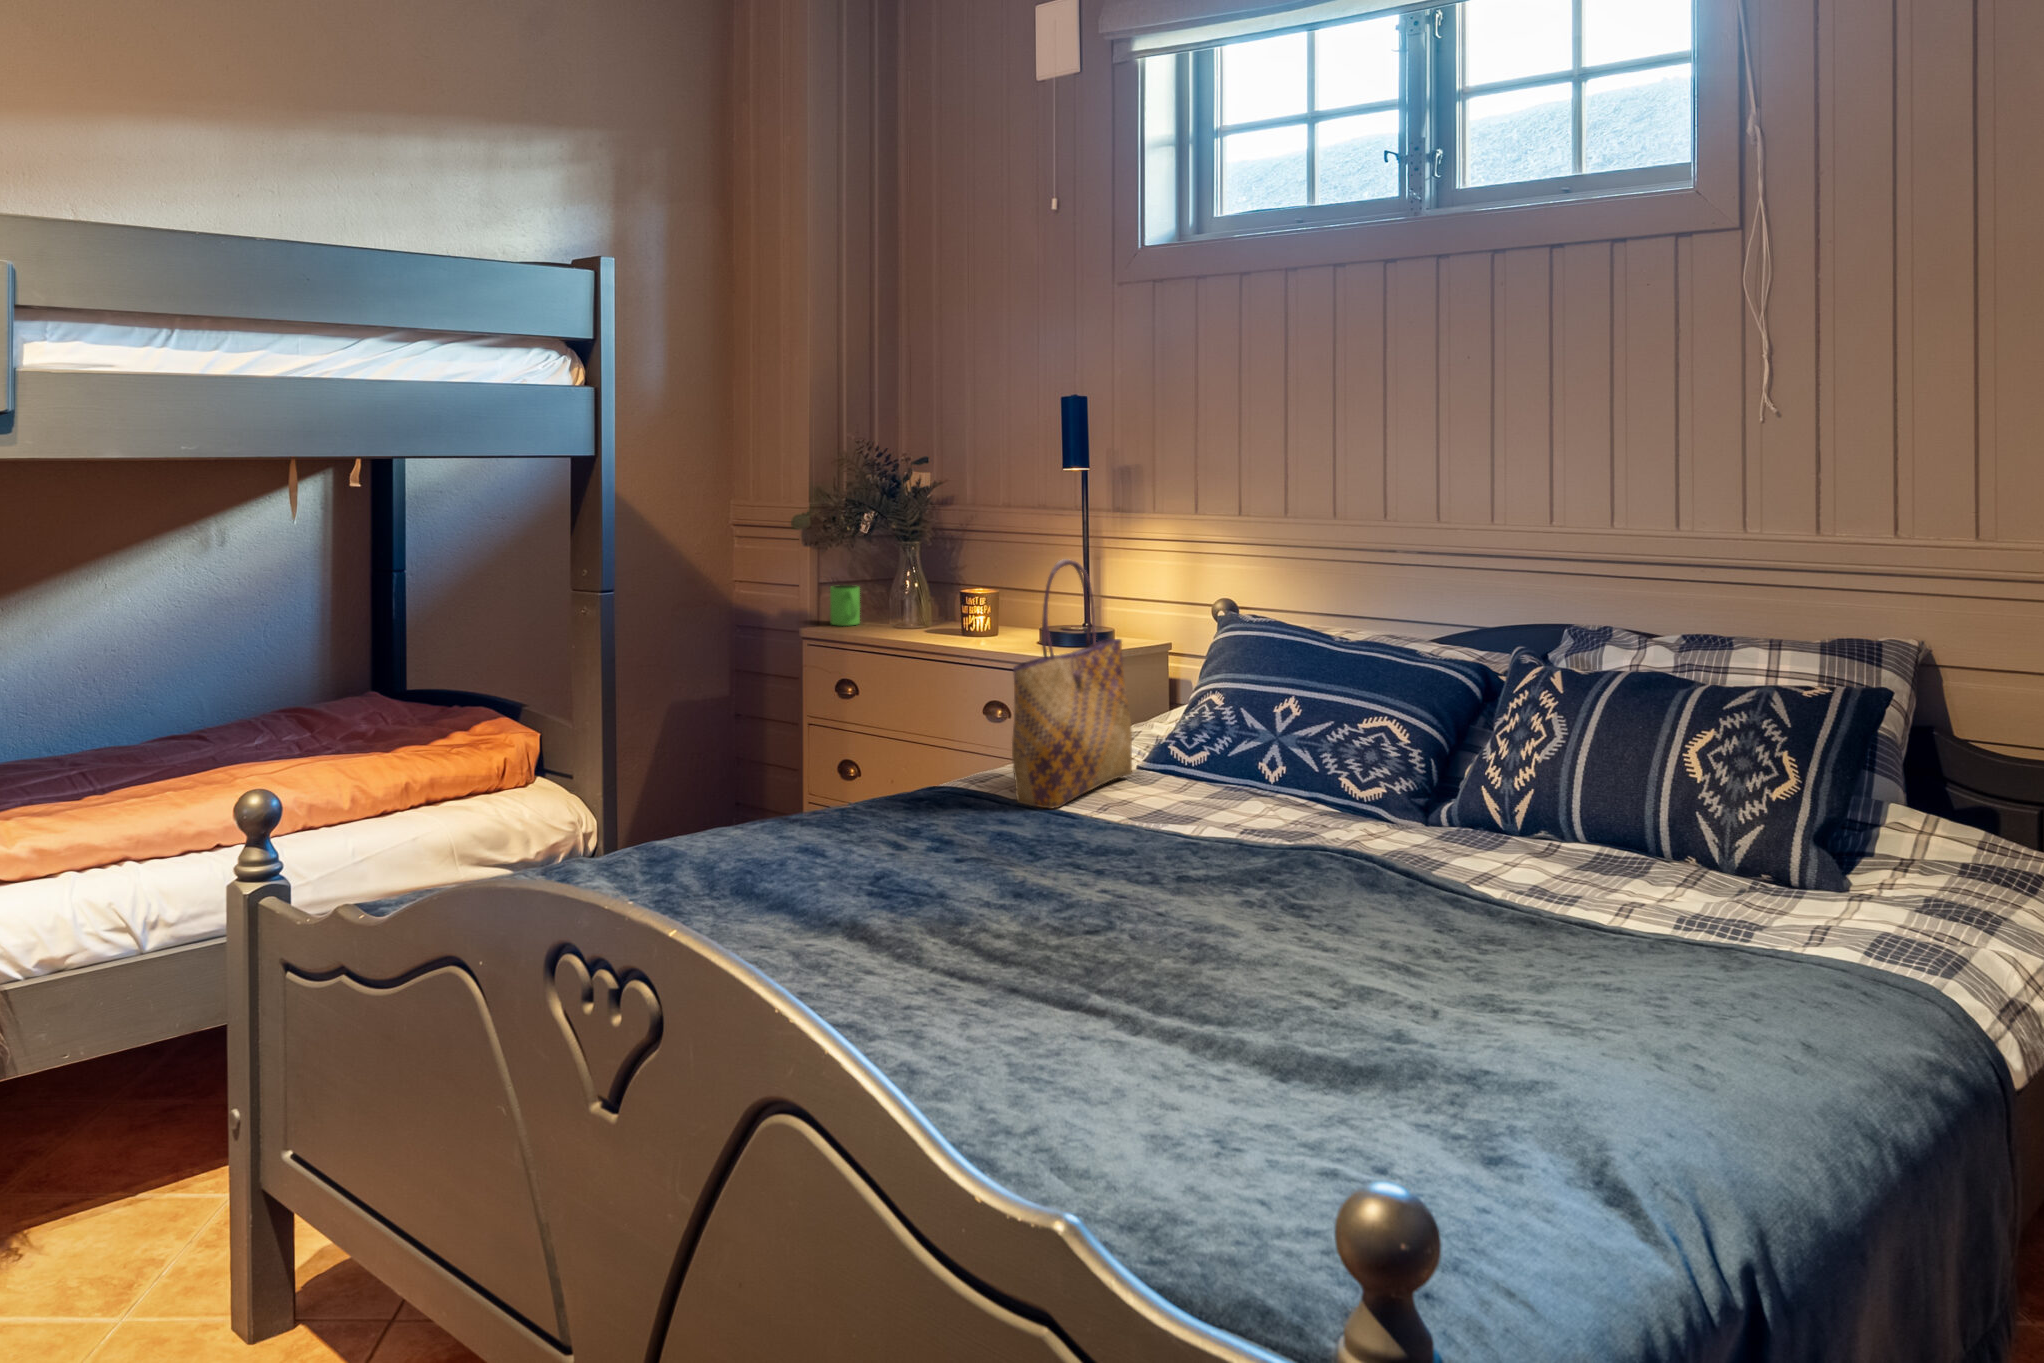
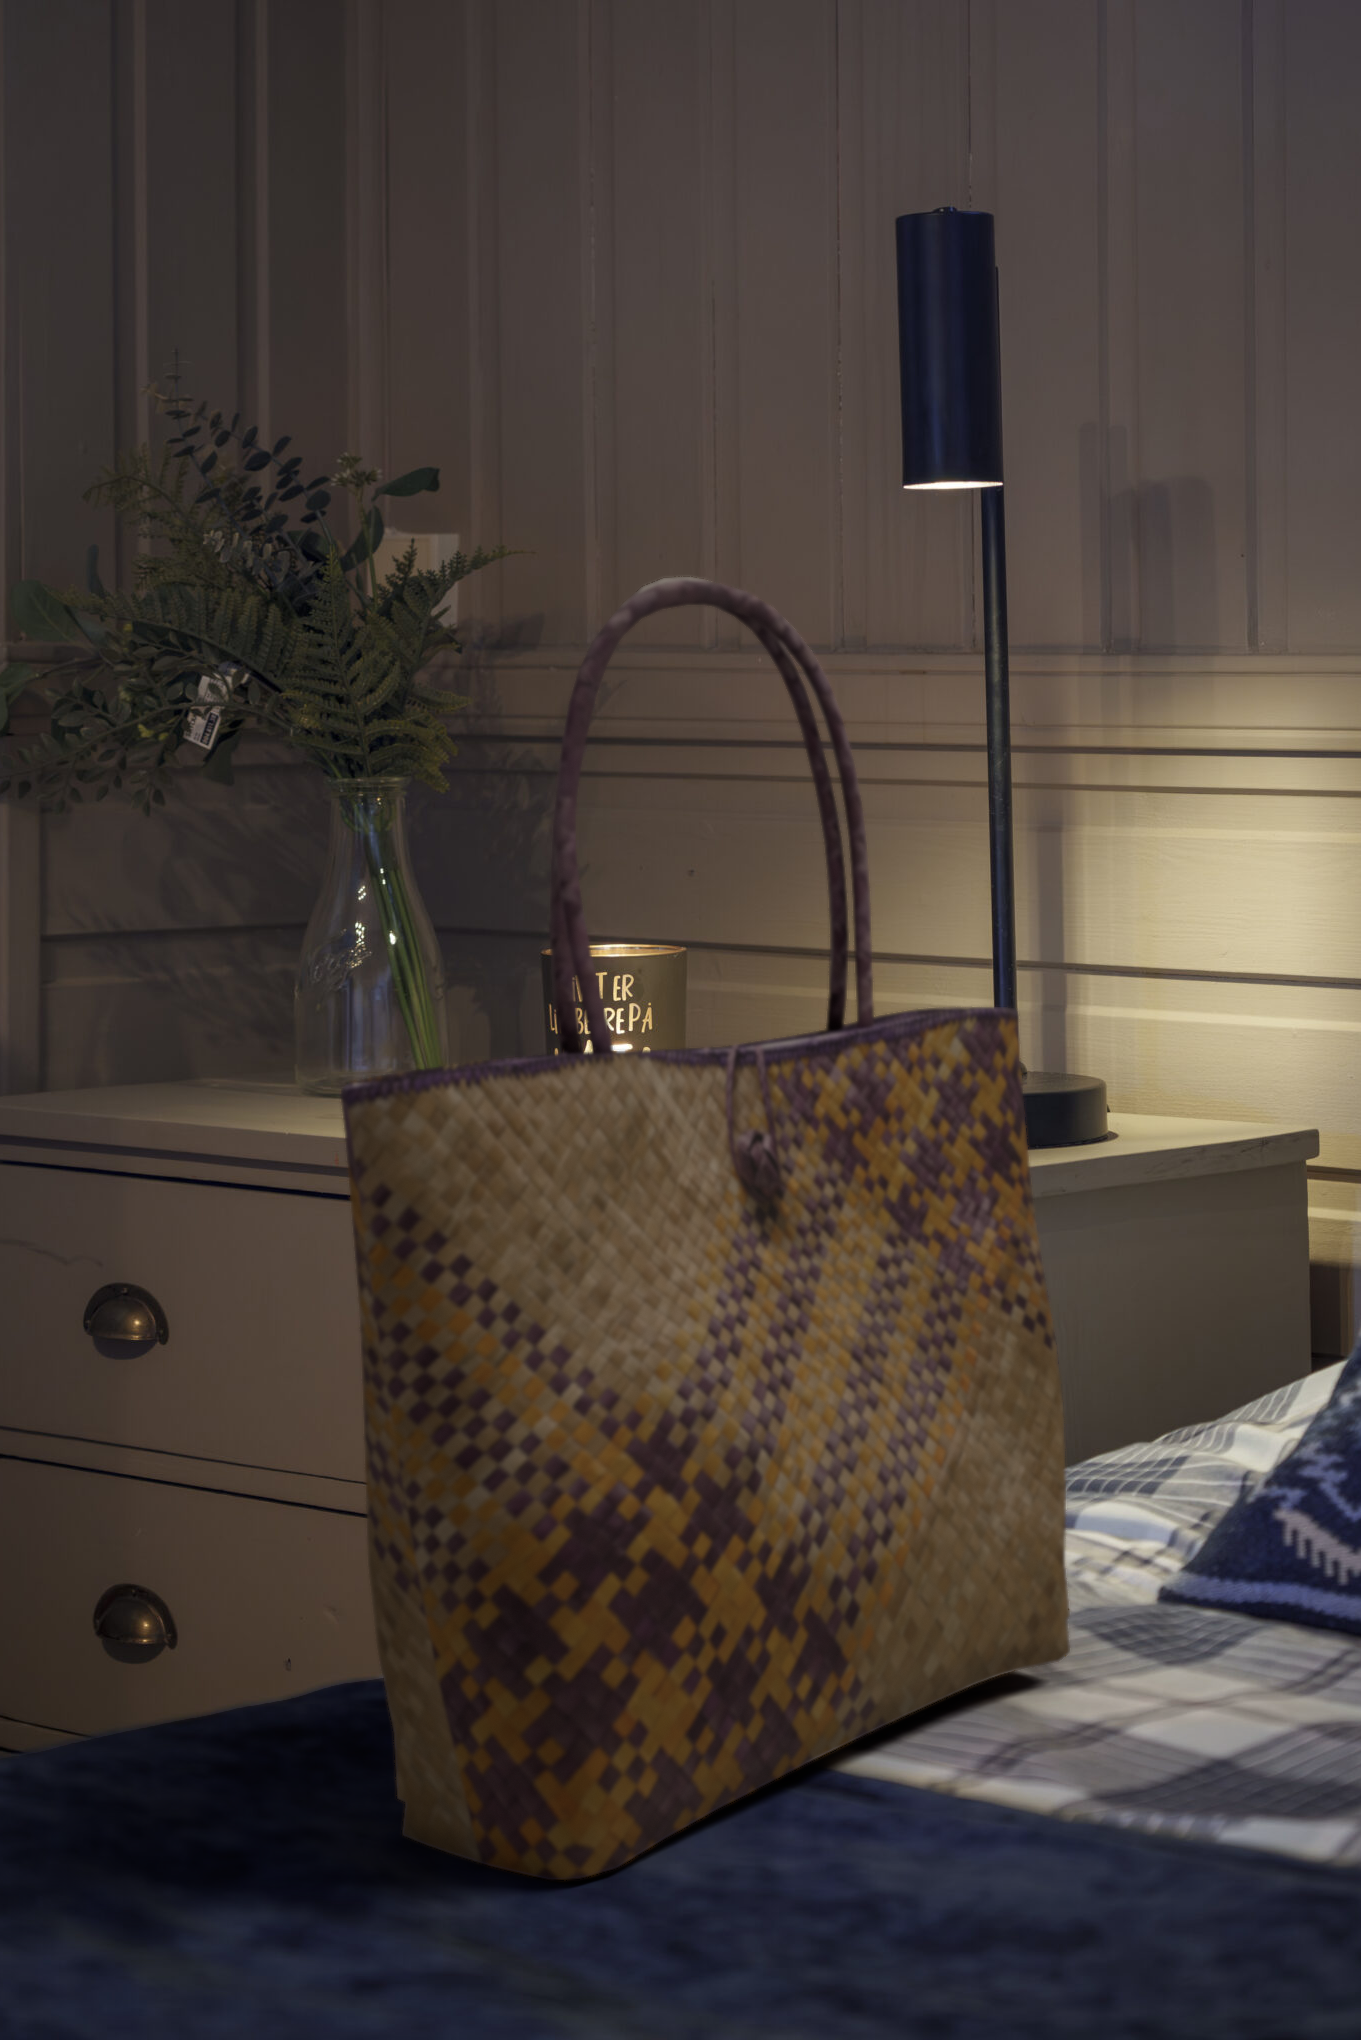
mug: present [830,585,860,626] -> none [137,955,239,1089]

